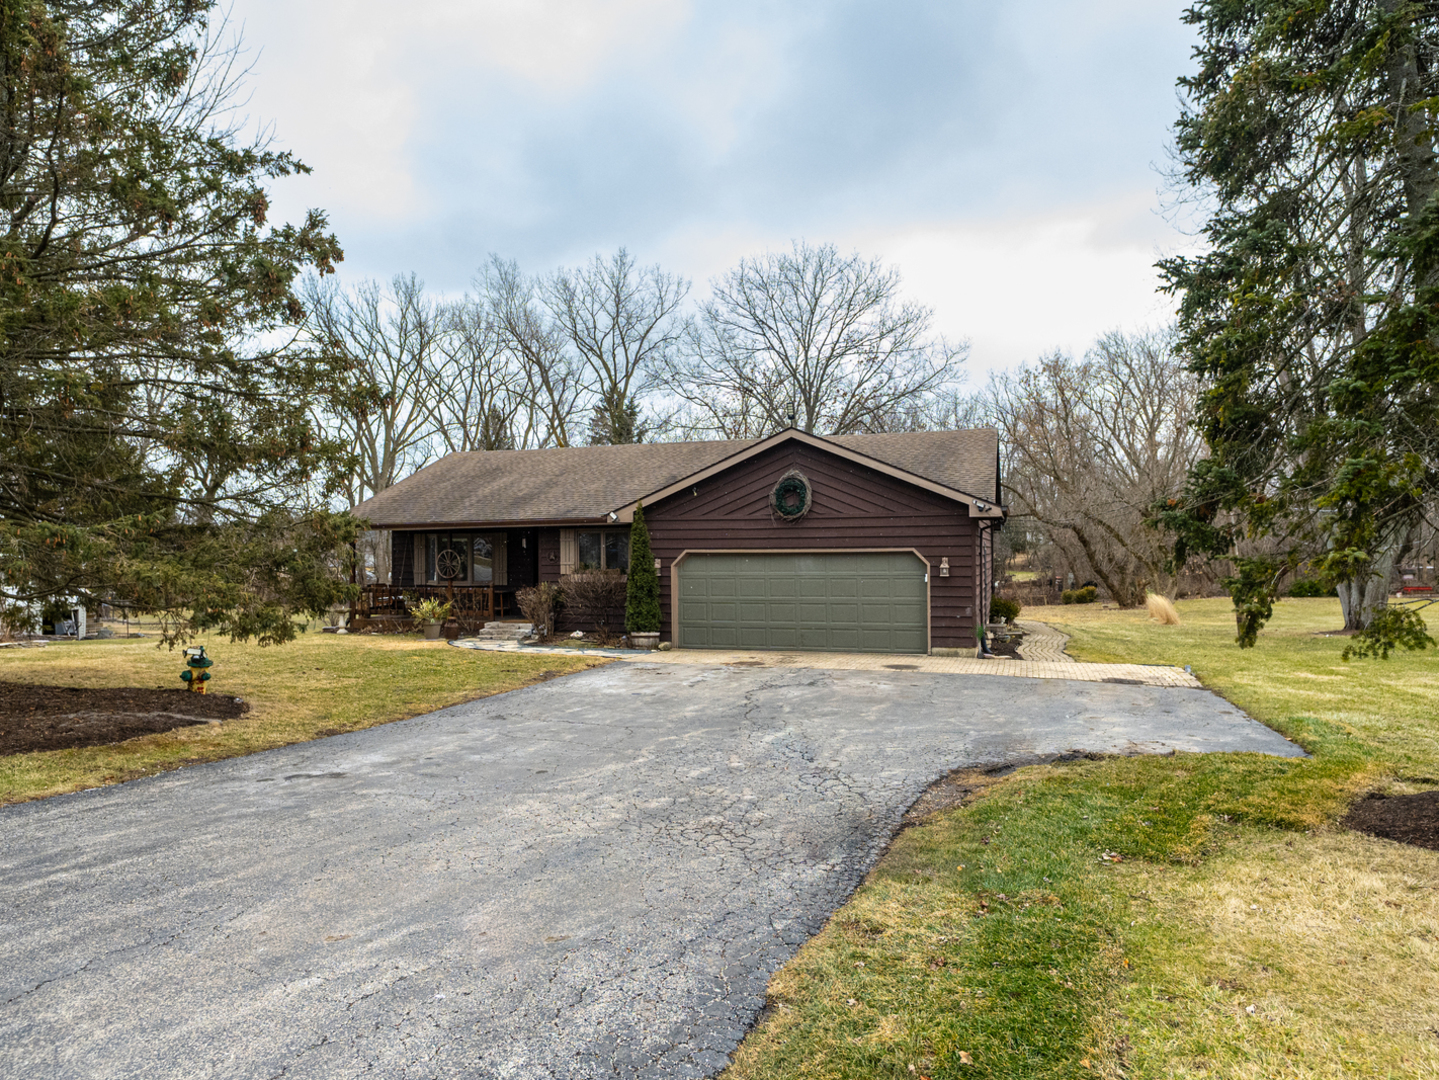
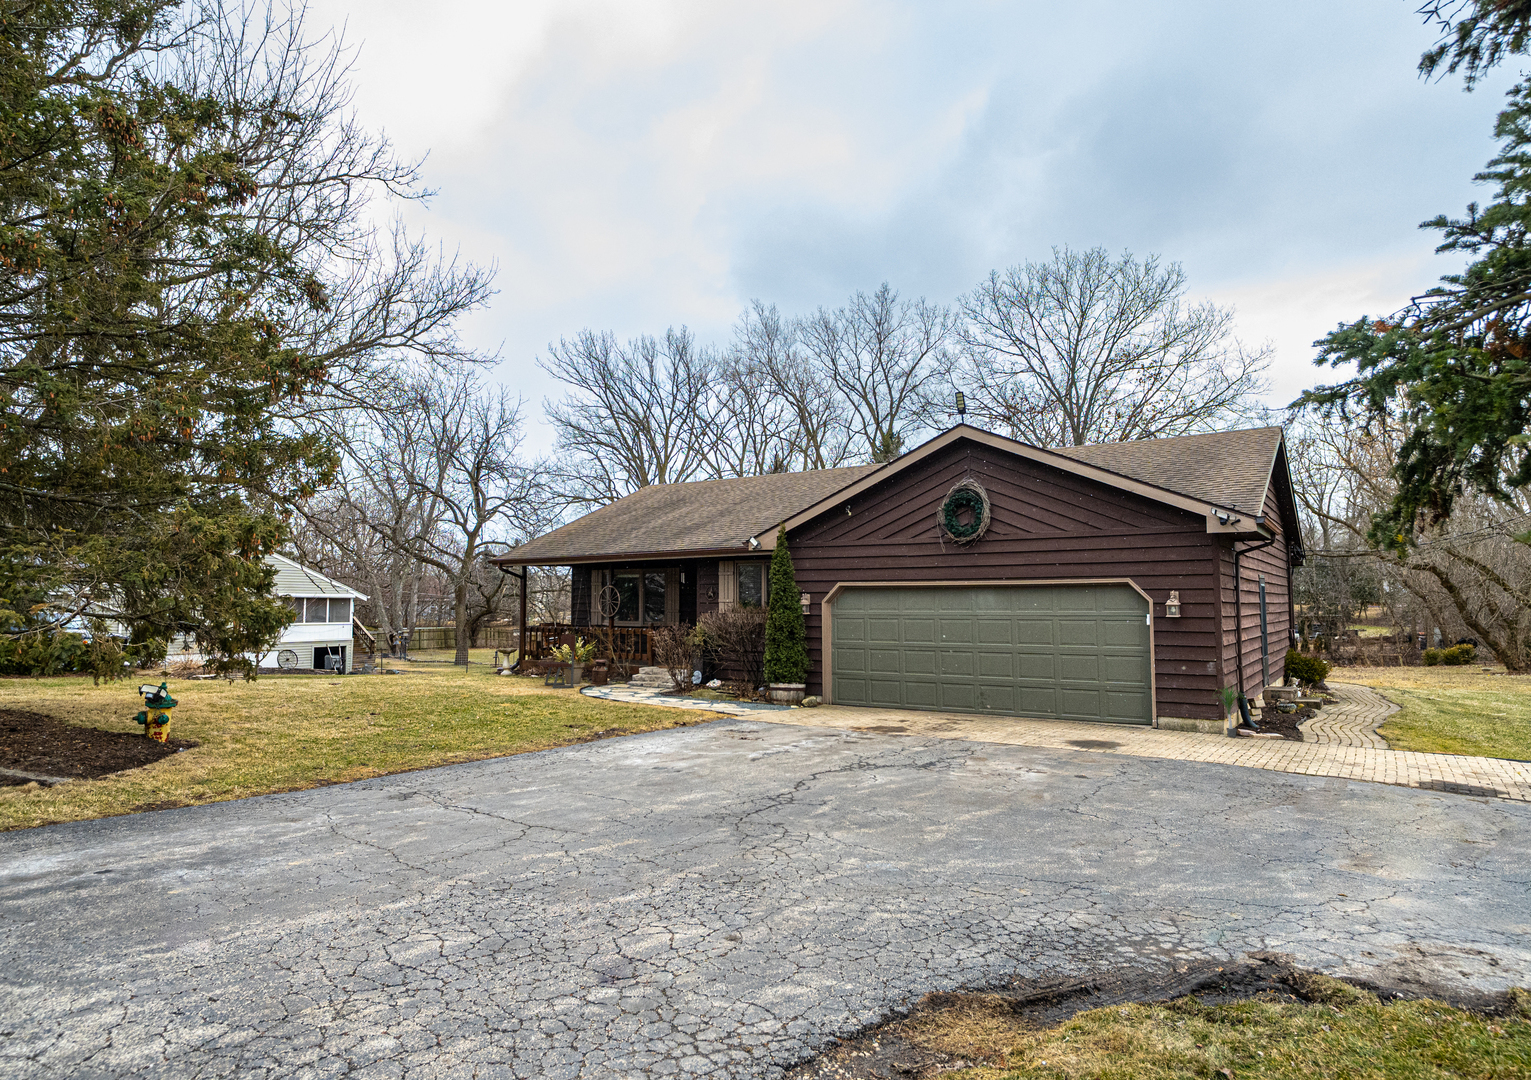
bench: none [386,595,428,645] -> present [538,634,576,688]

